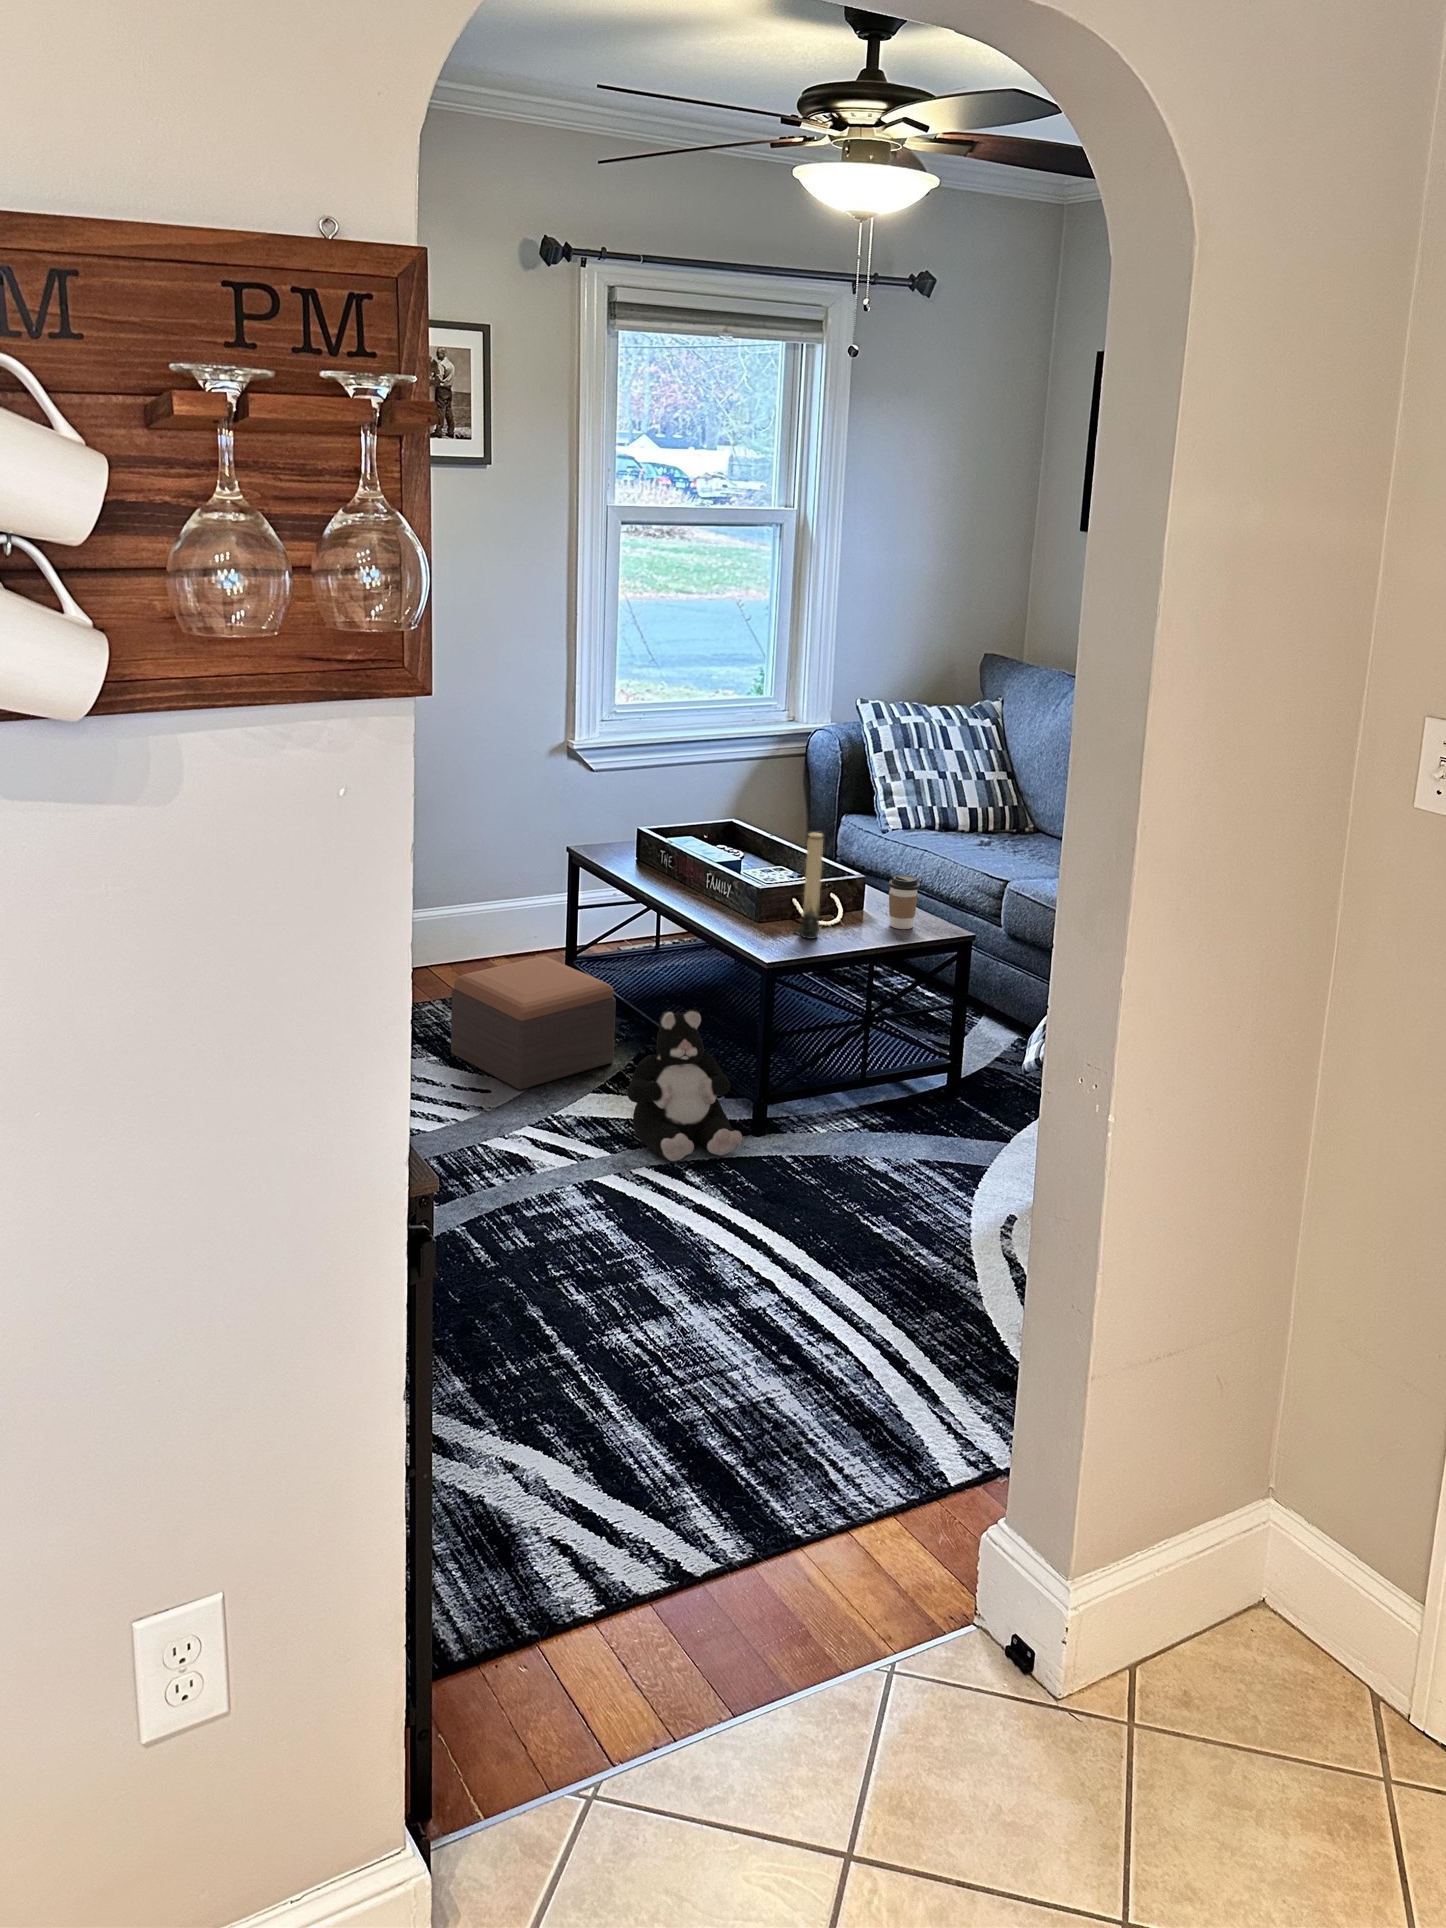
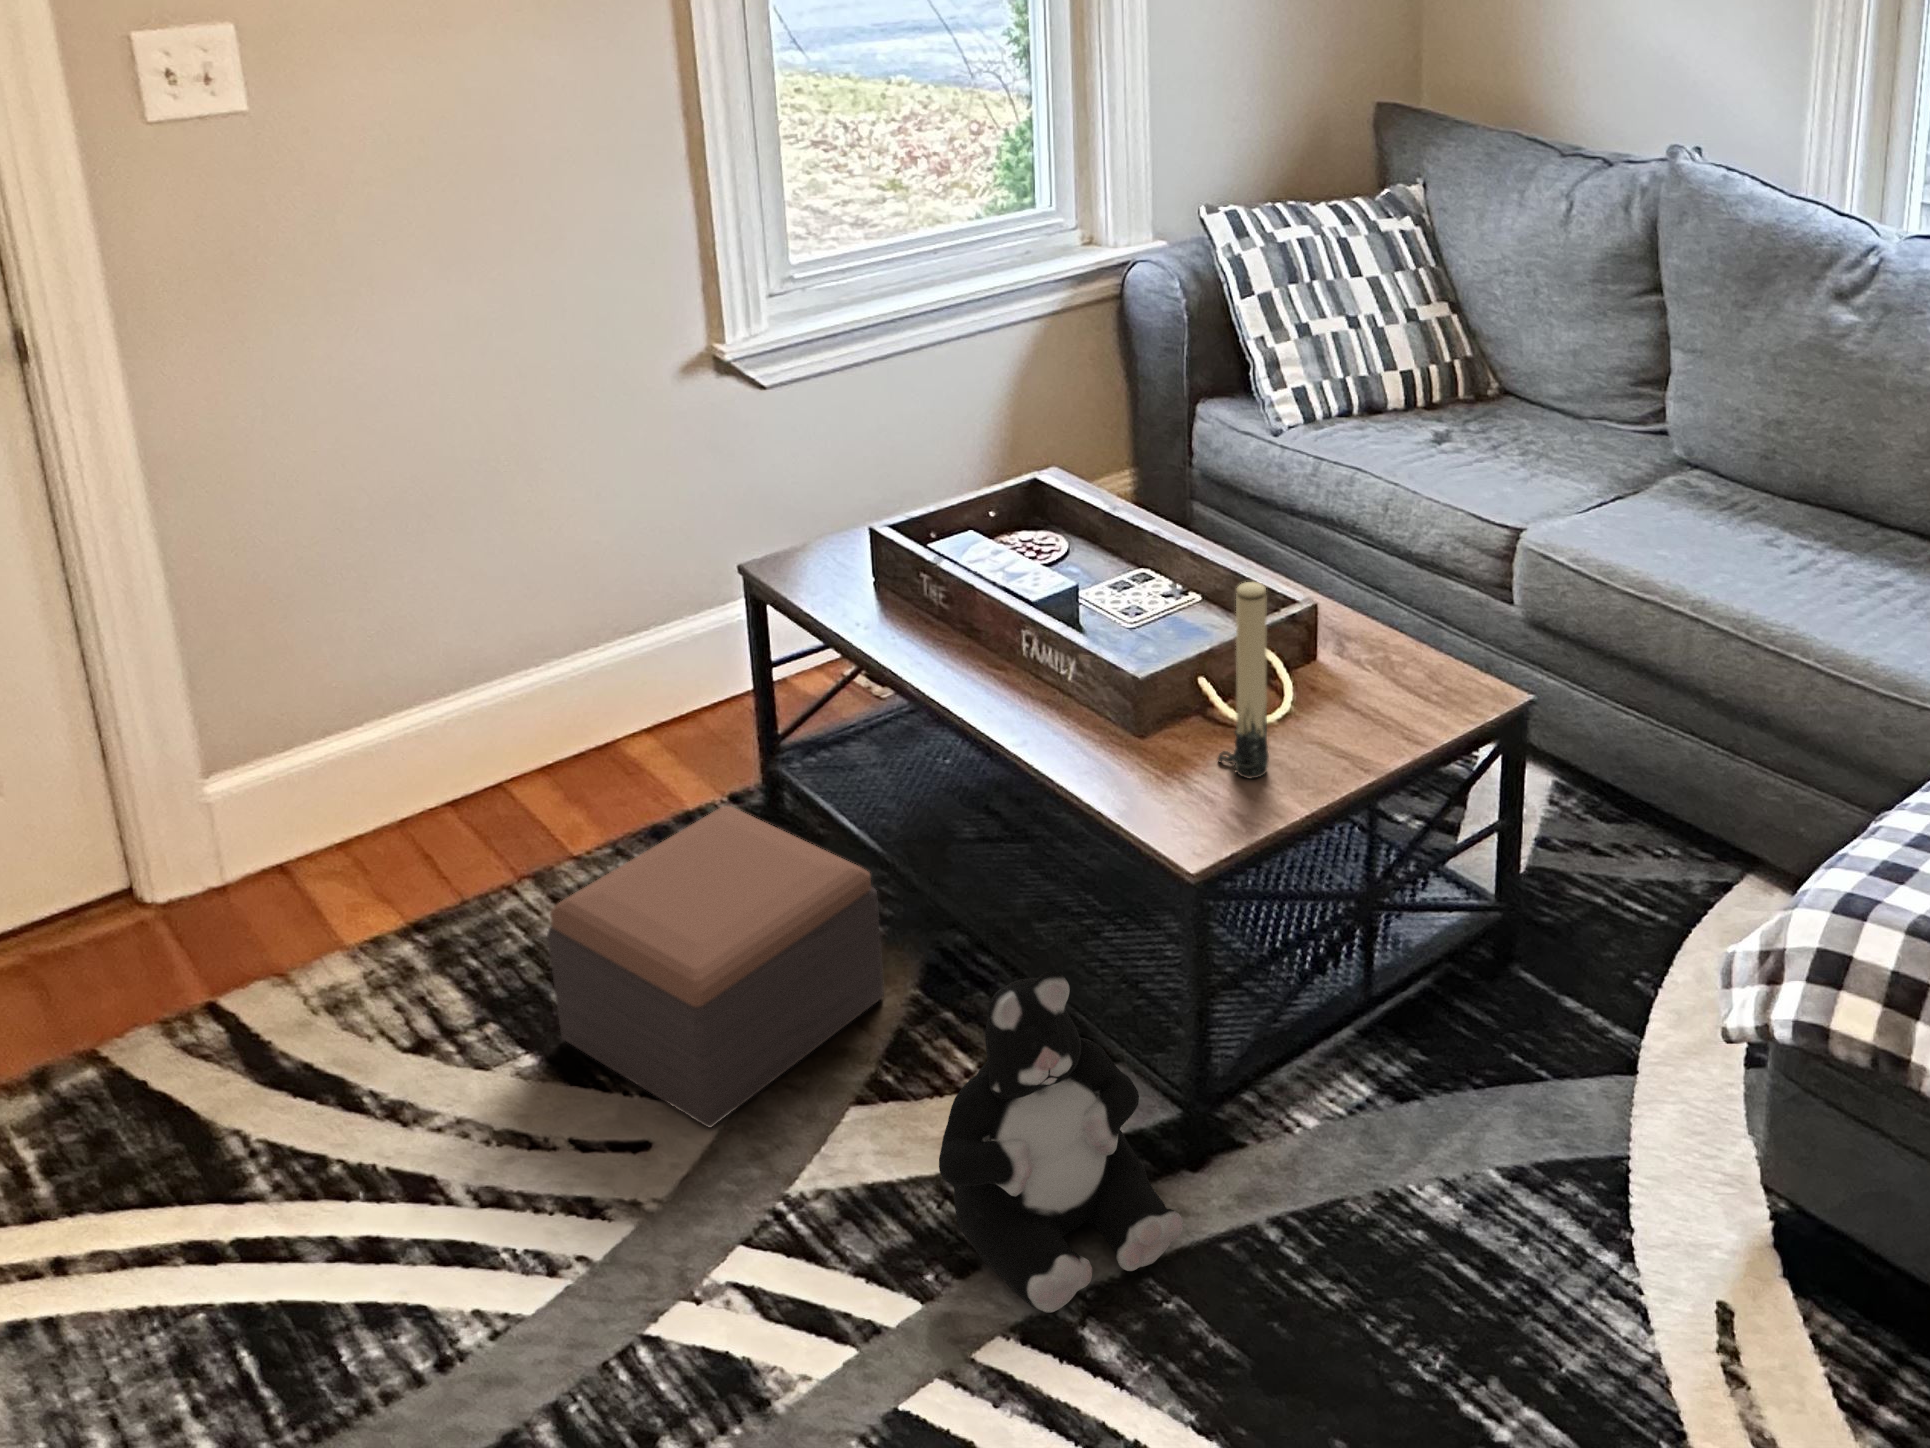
coffee cup: present [889,875,921,929] -> none [1374,608,1433,709]

